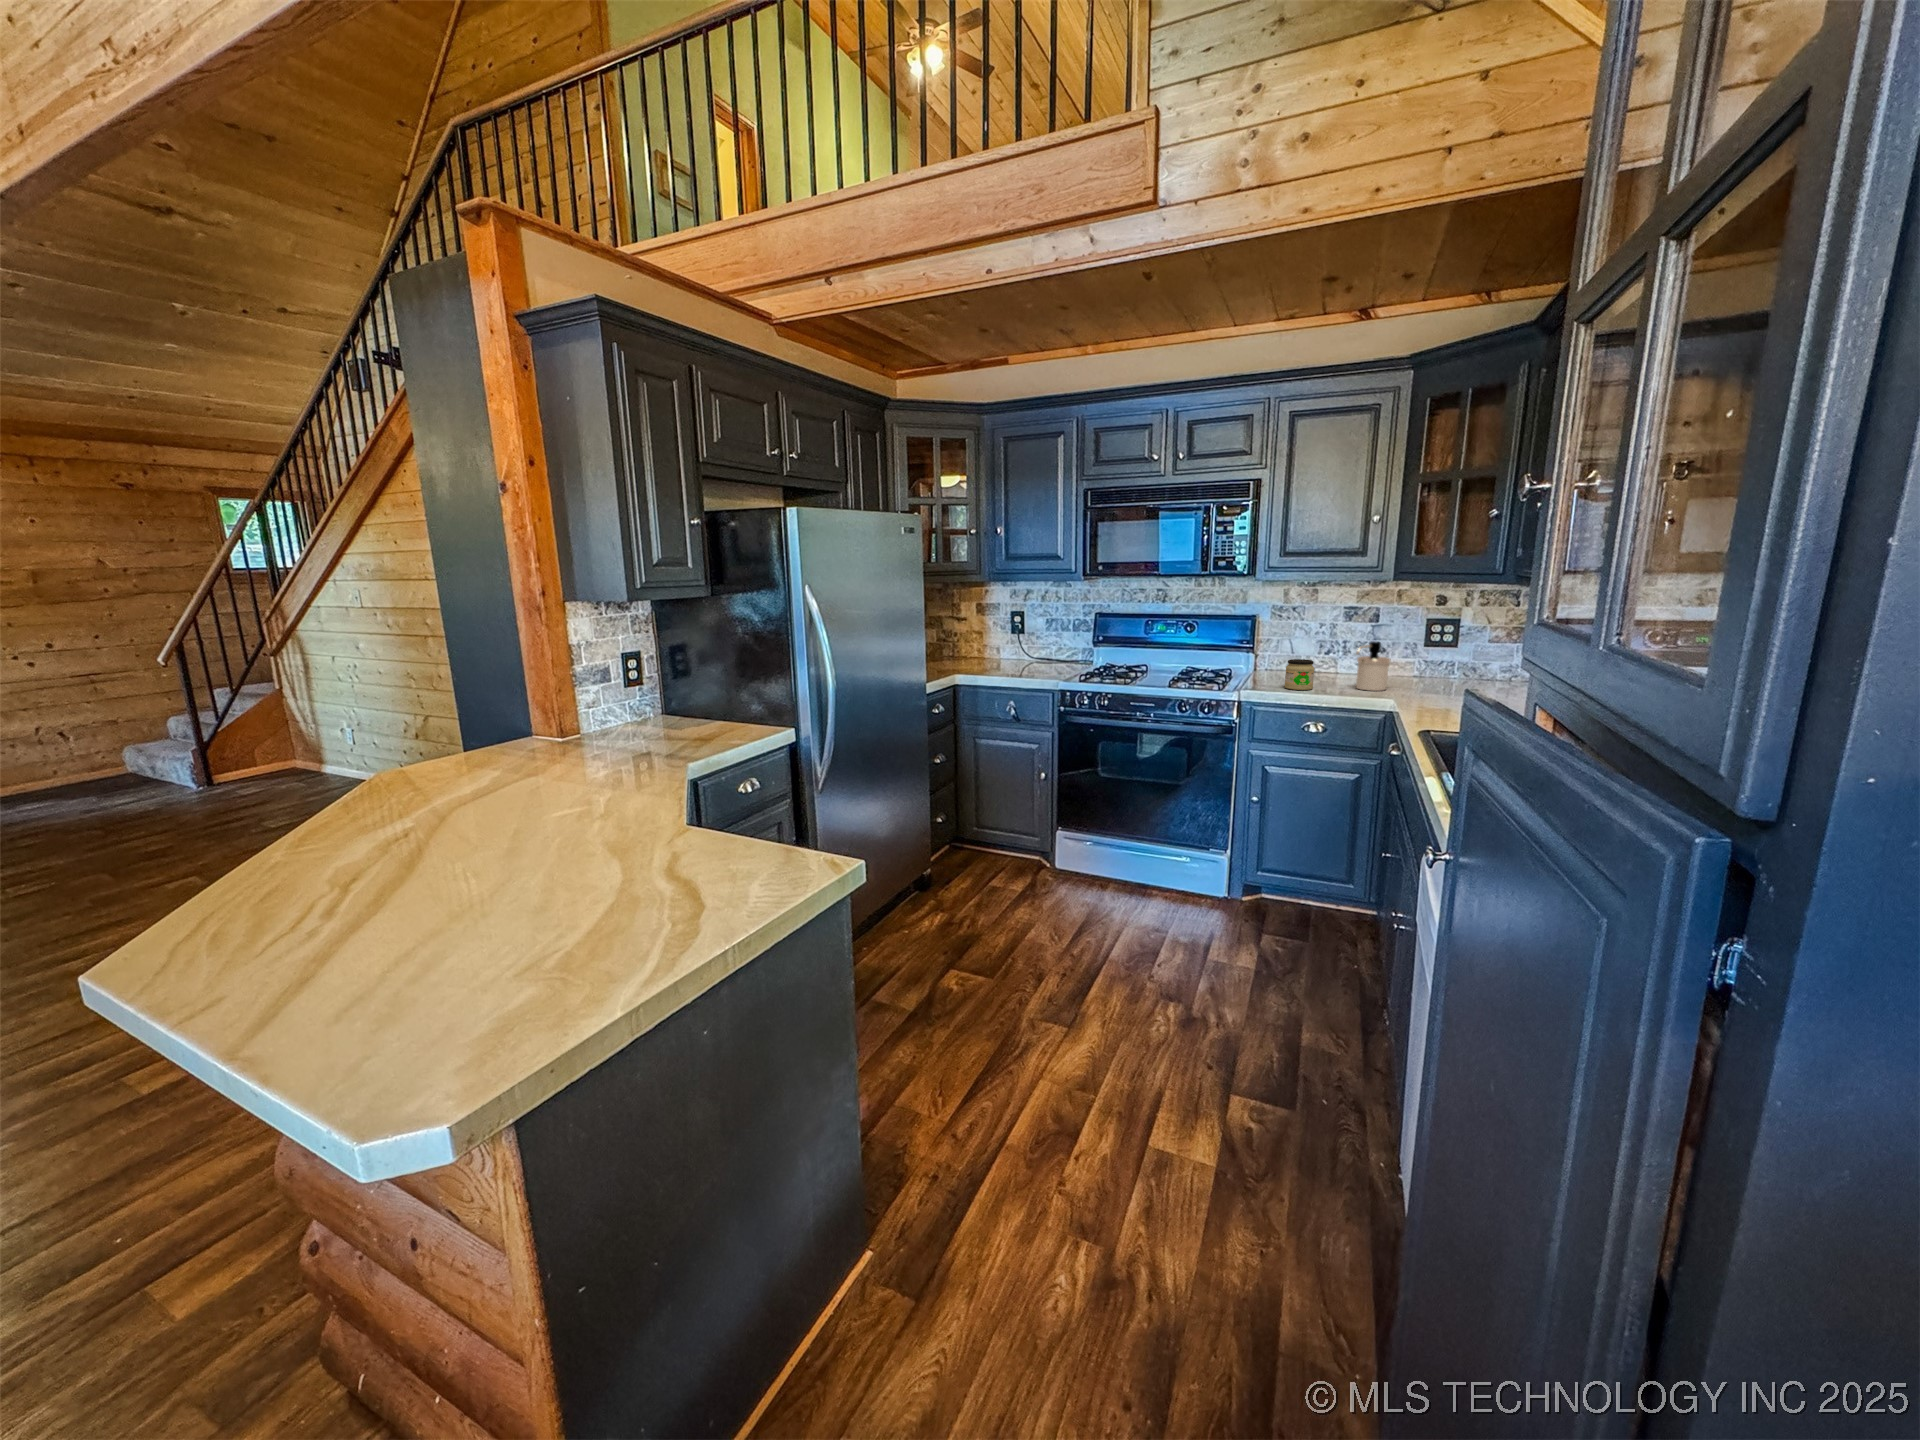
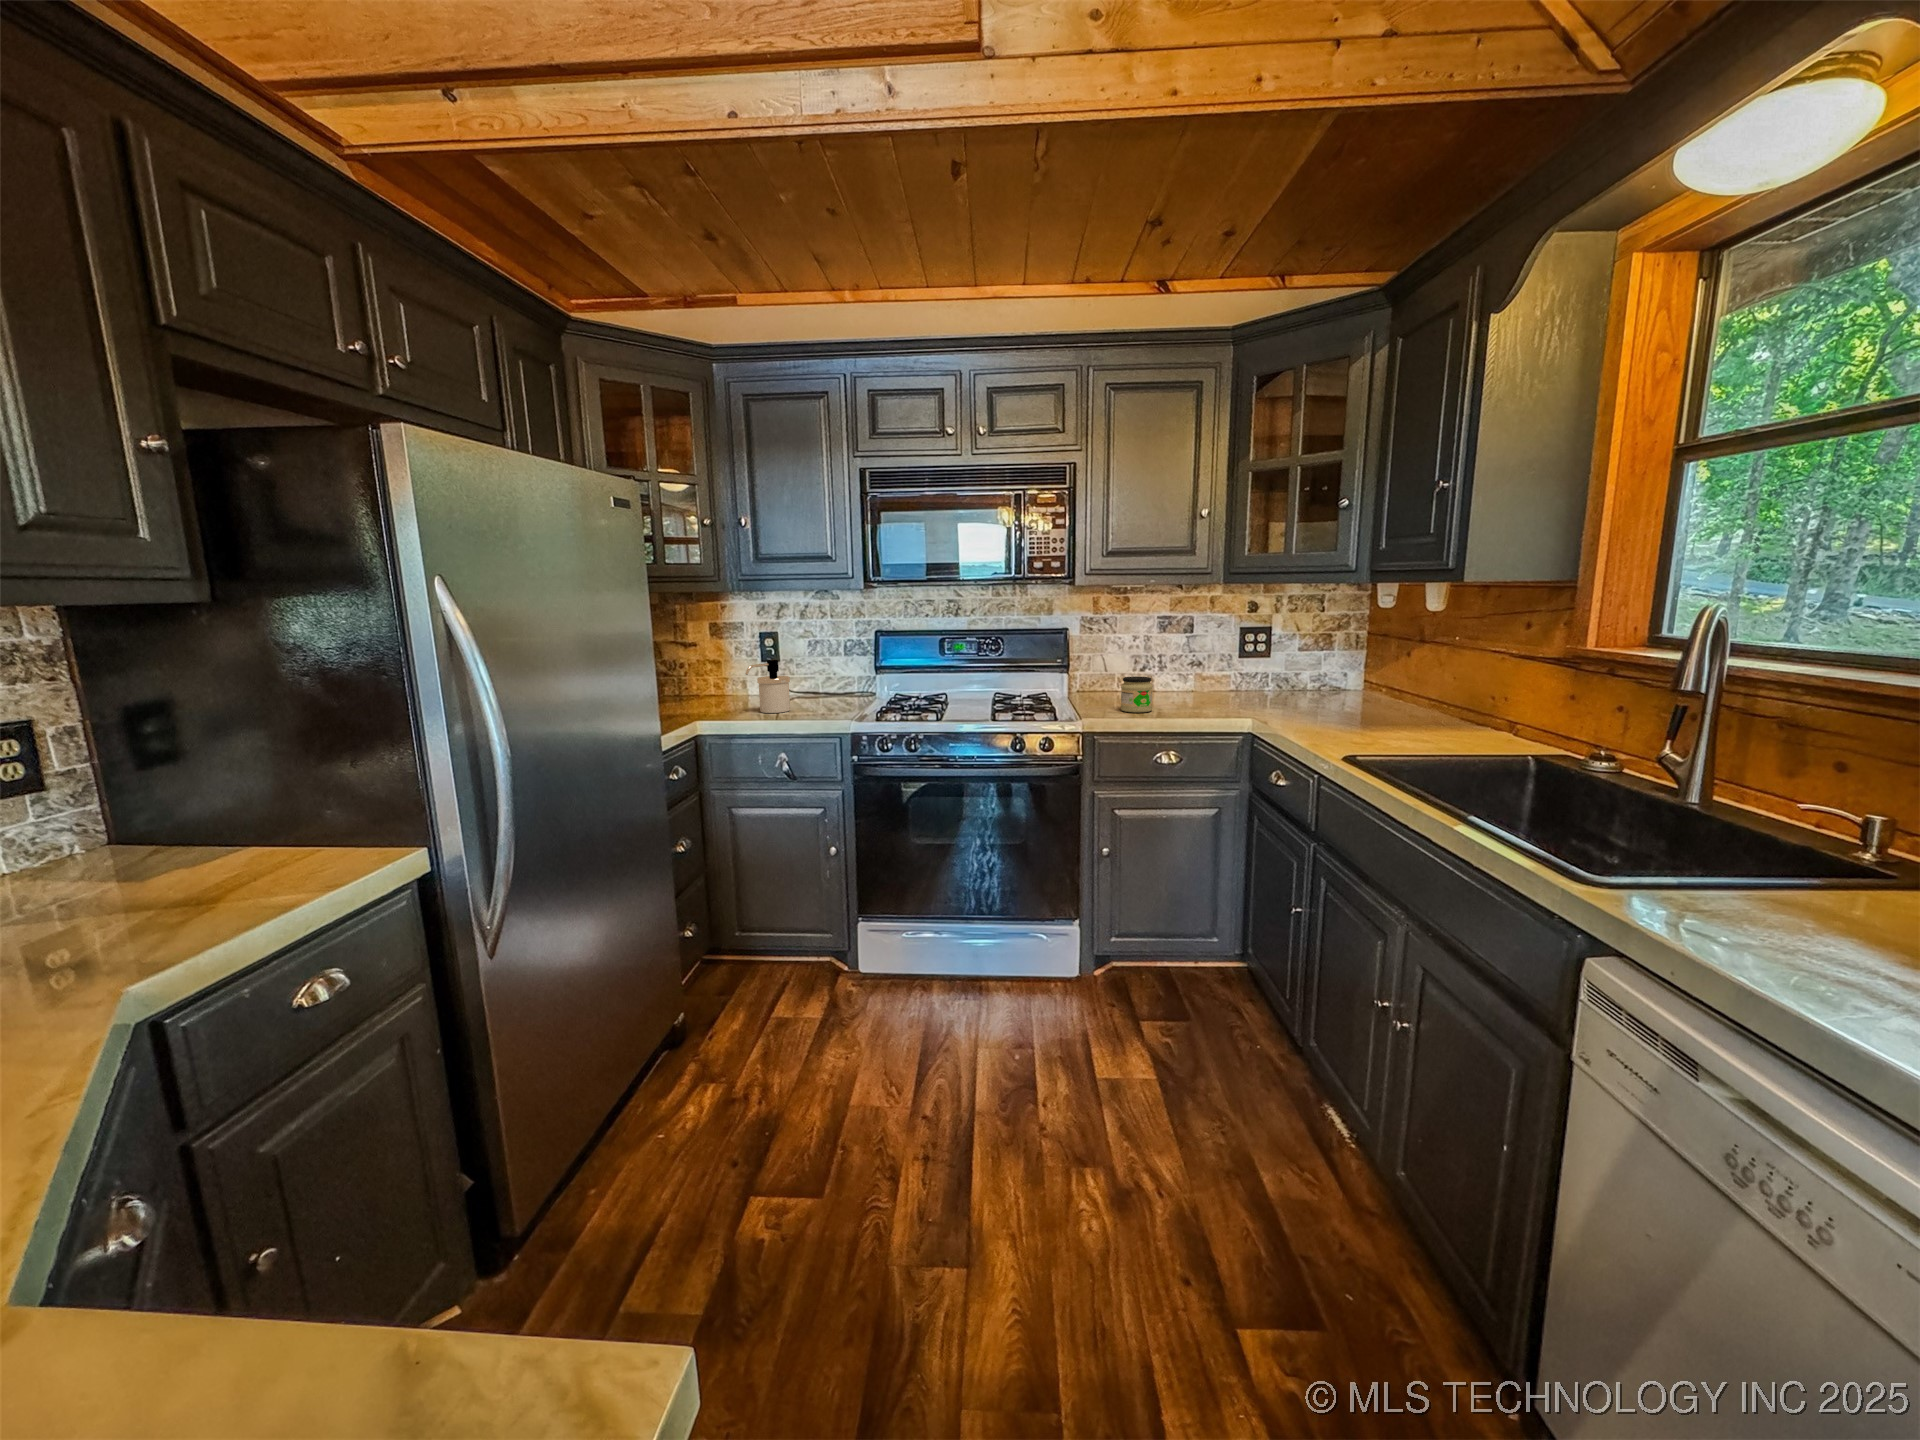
soap dispenser: present [1356,641,1390,691] -> present [745,660,790,713]

